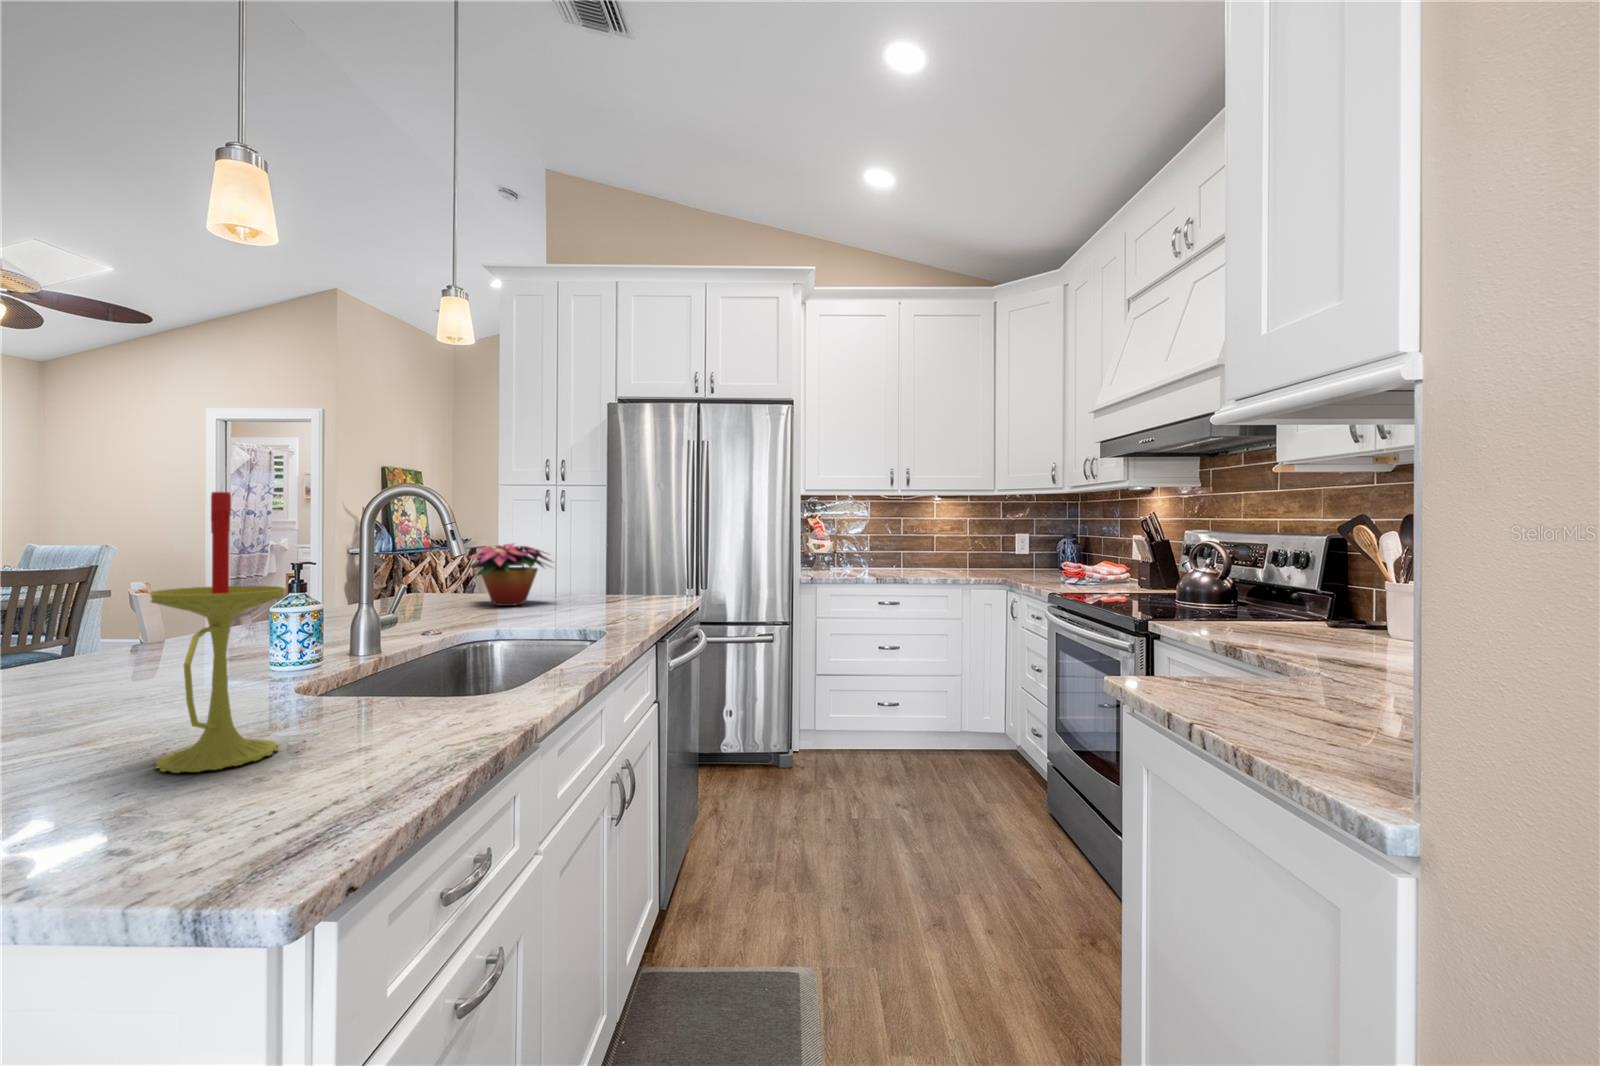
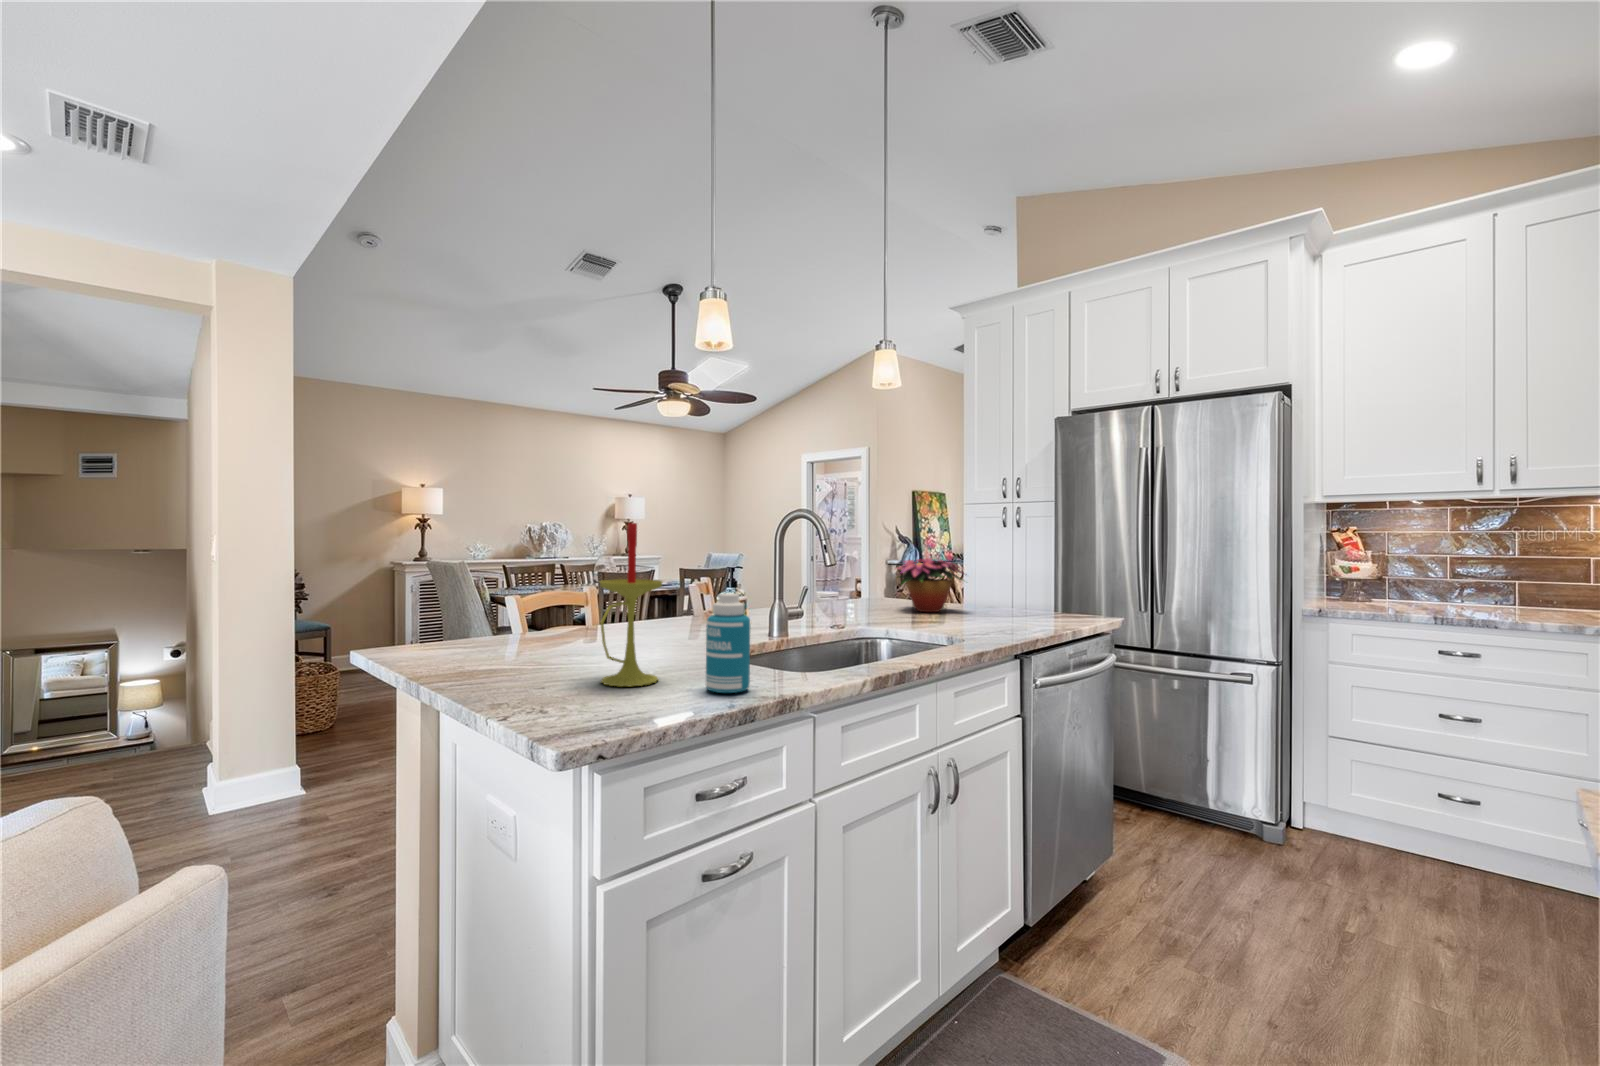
bottle: none [385,597,456,742] -> present [706,593,750,693]

